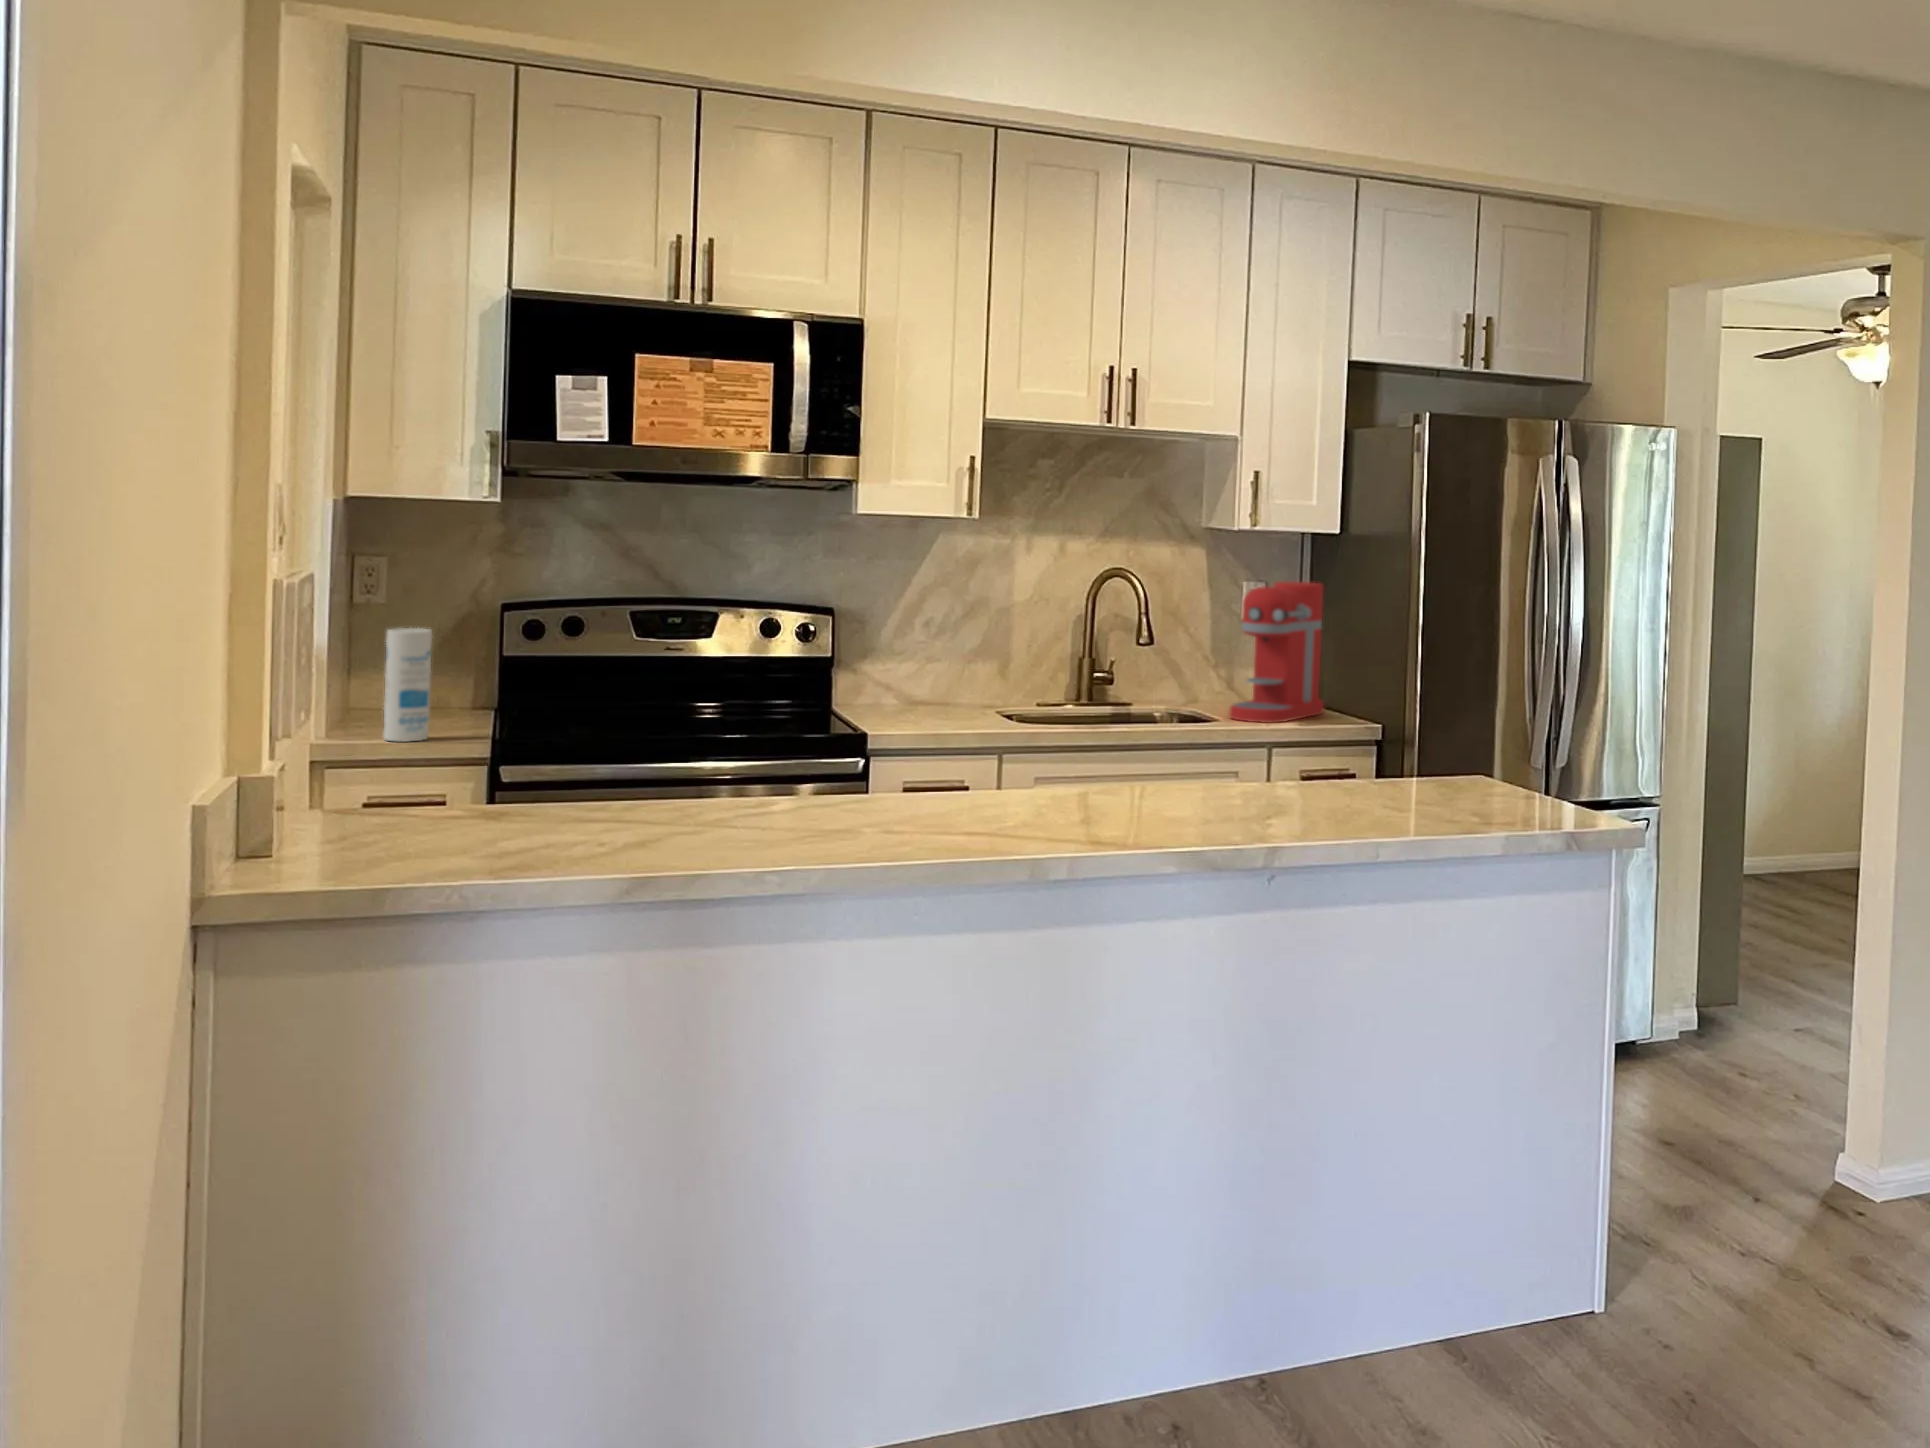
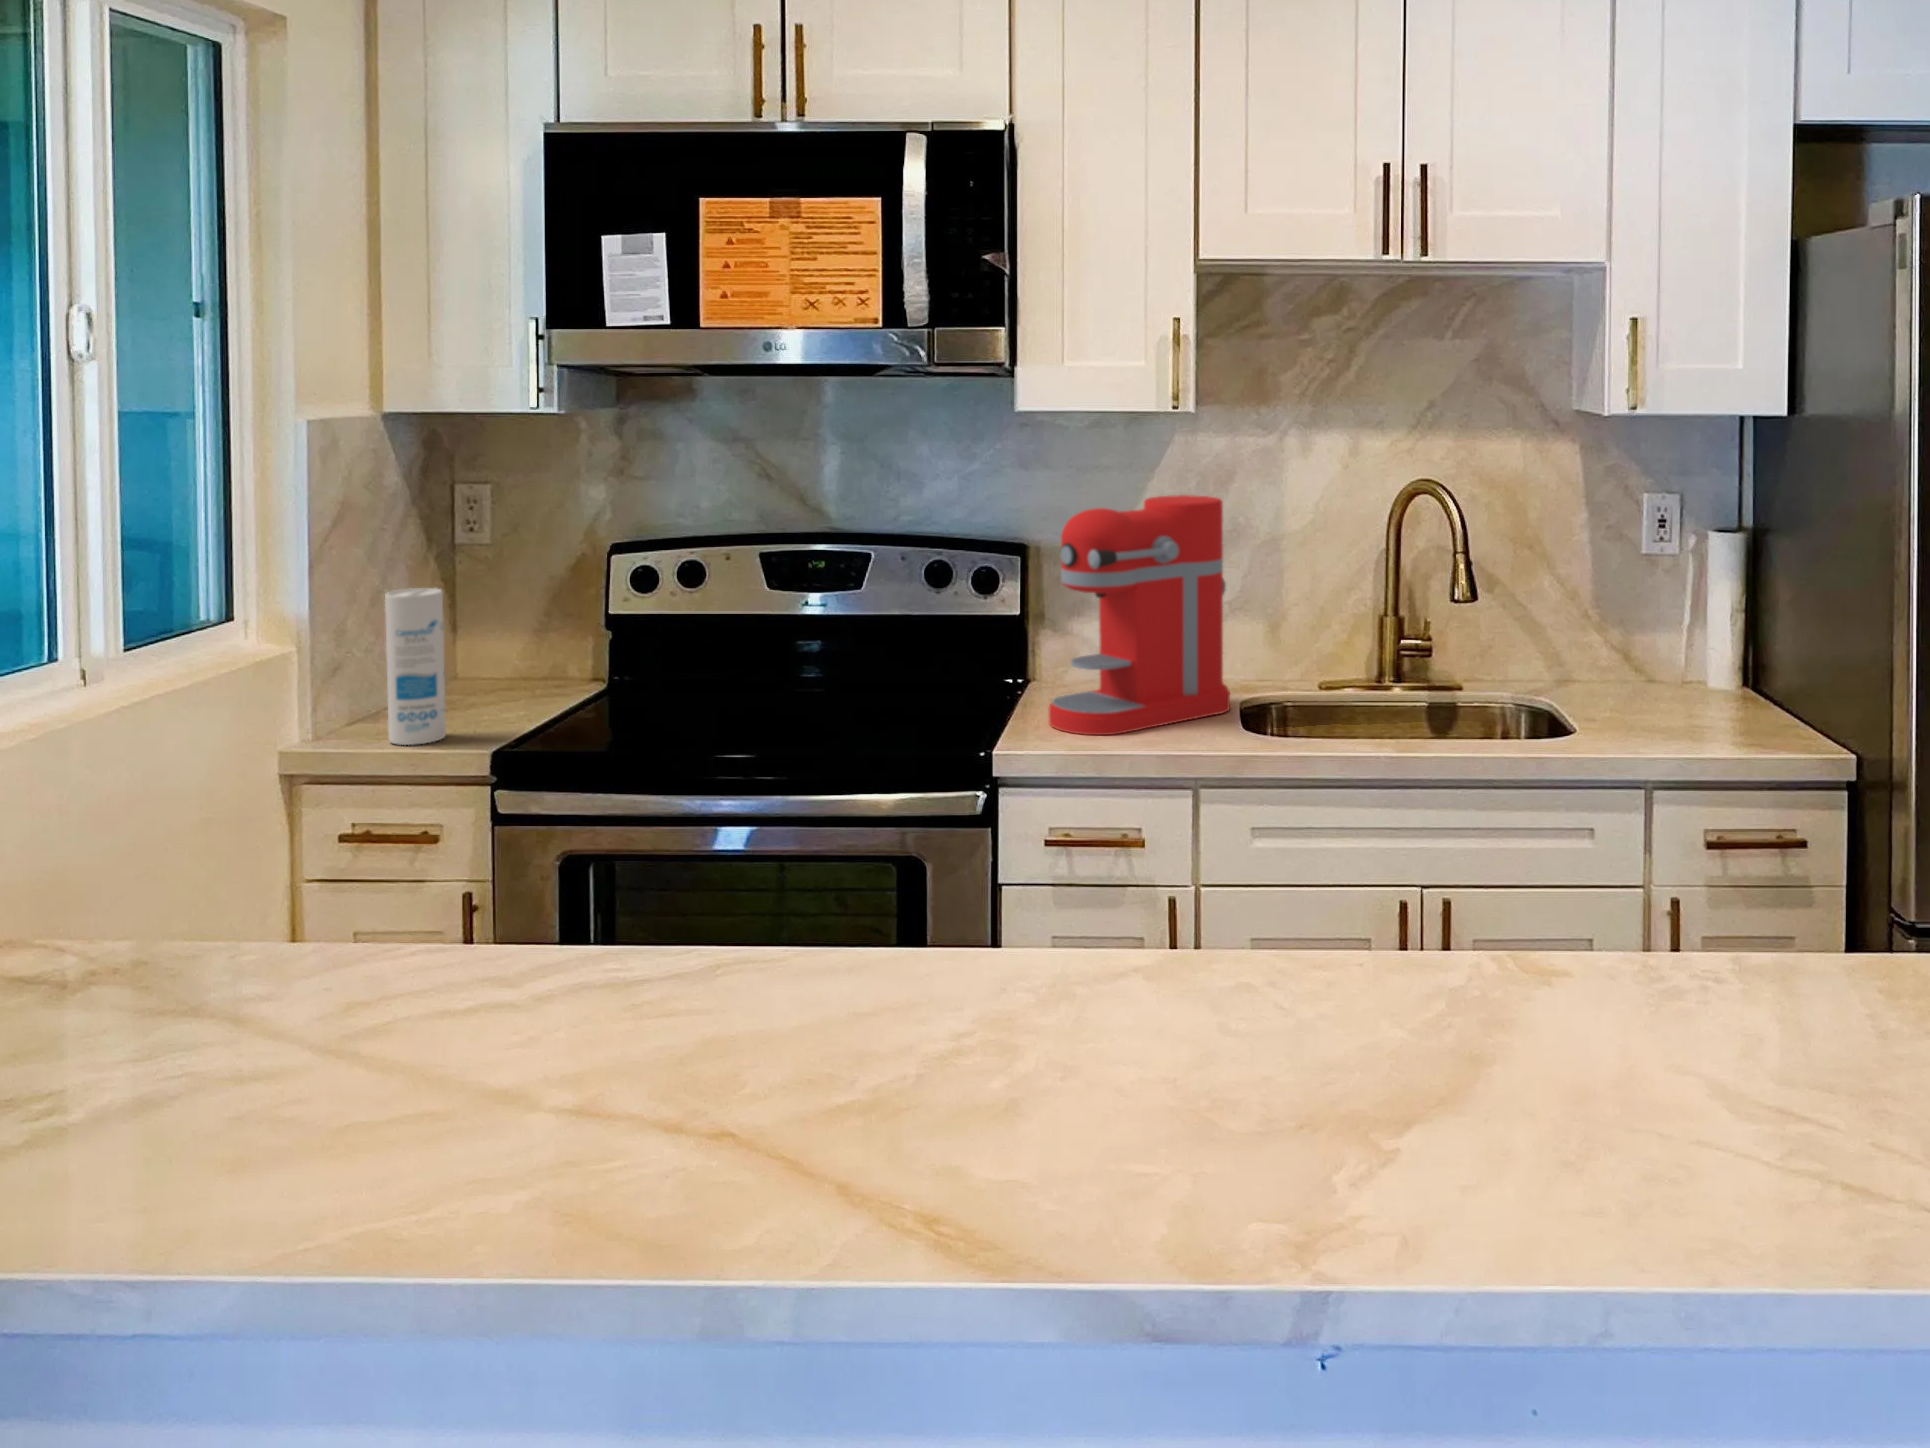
coffee maker: present [1229,582,1324,723] -> present [1049,495,1230,735]

